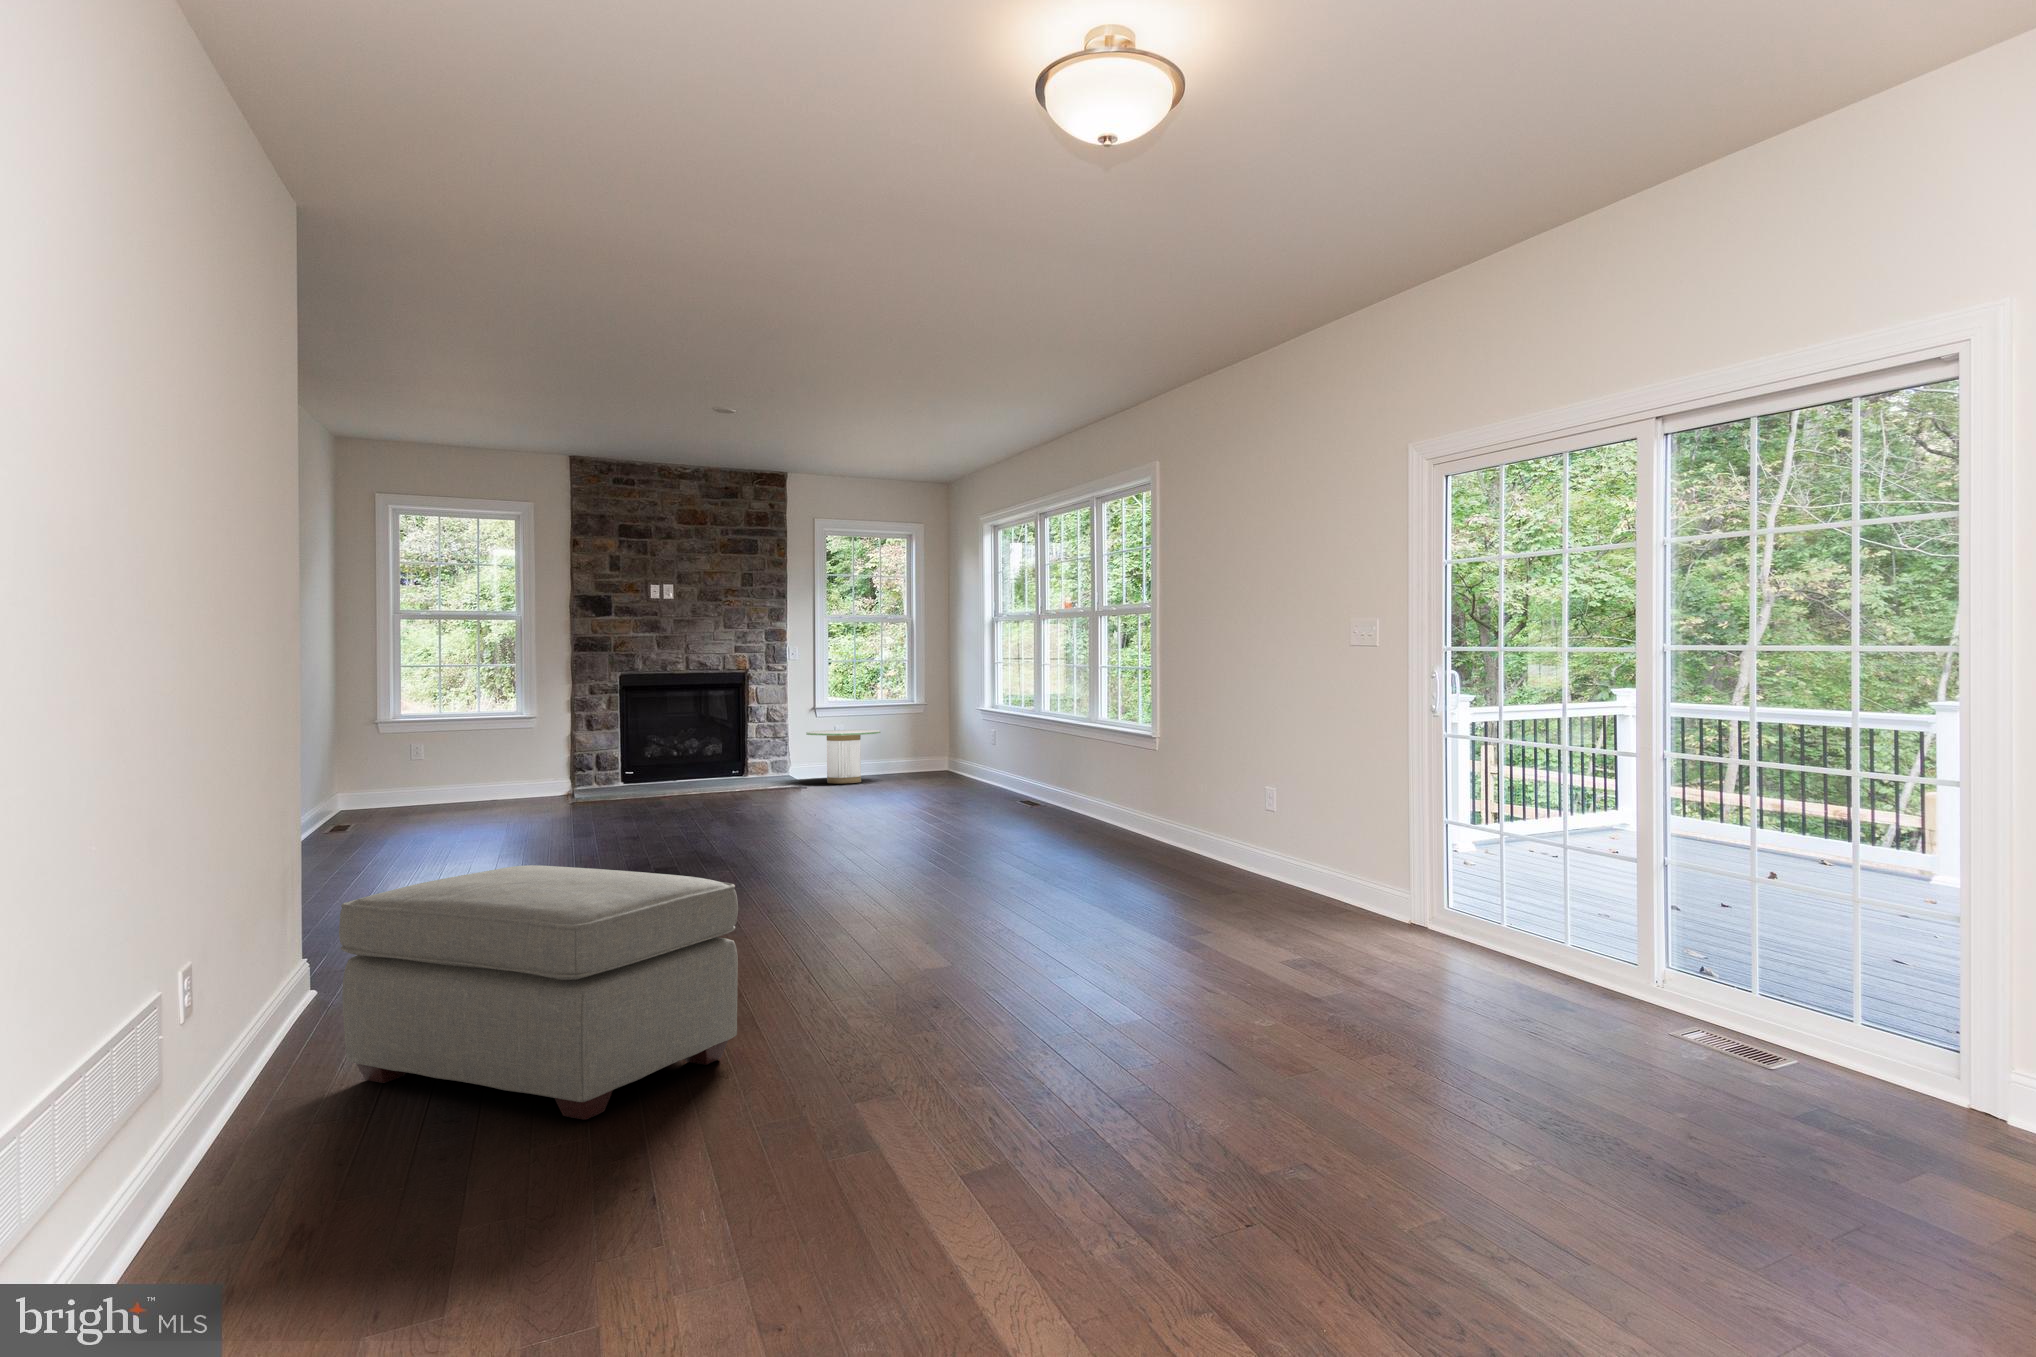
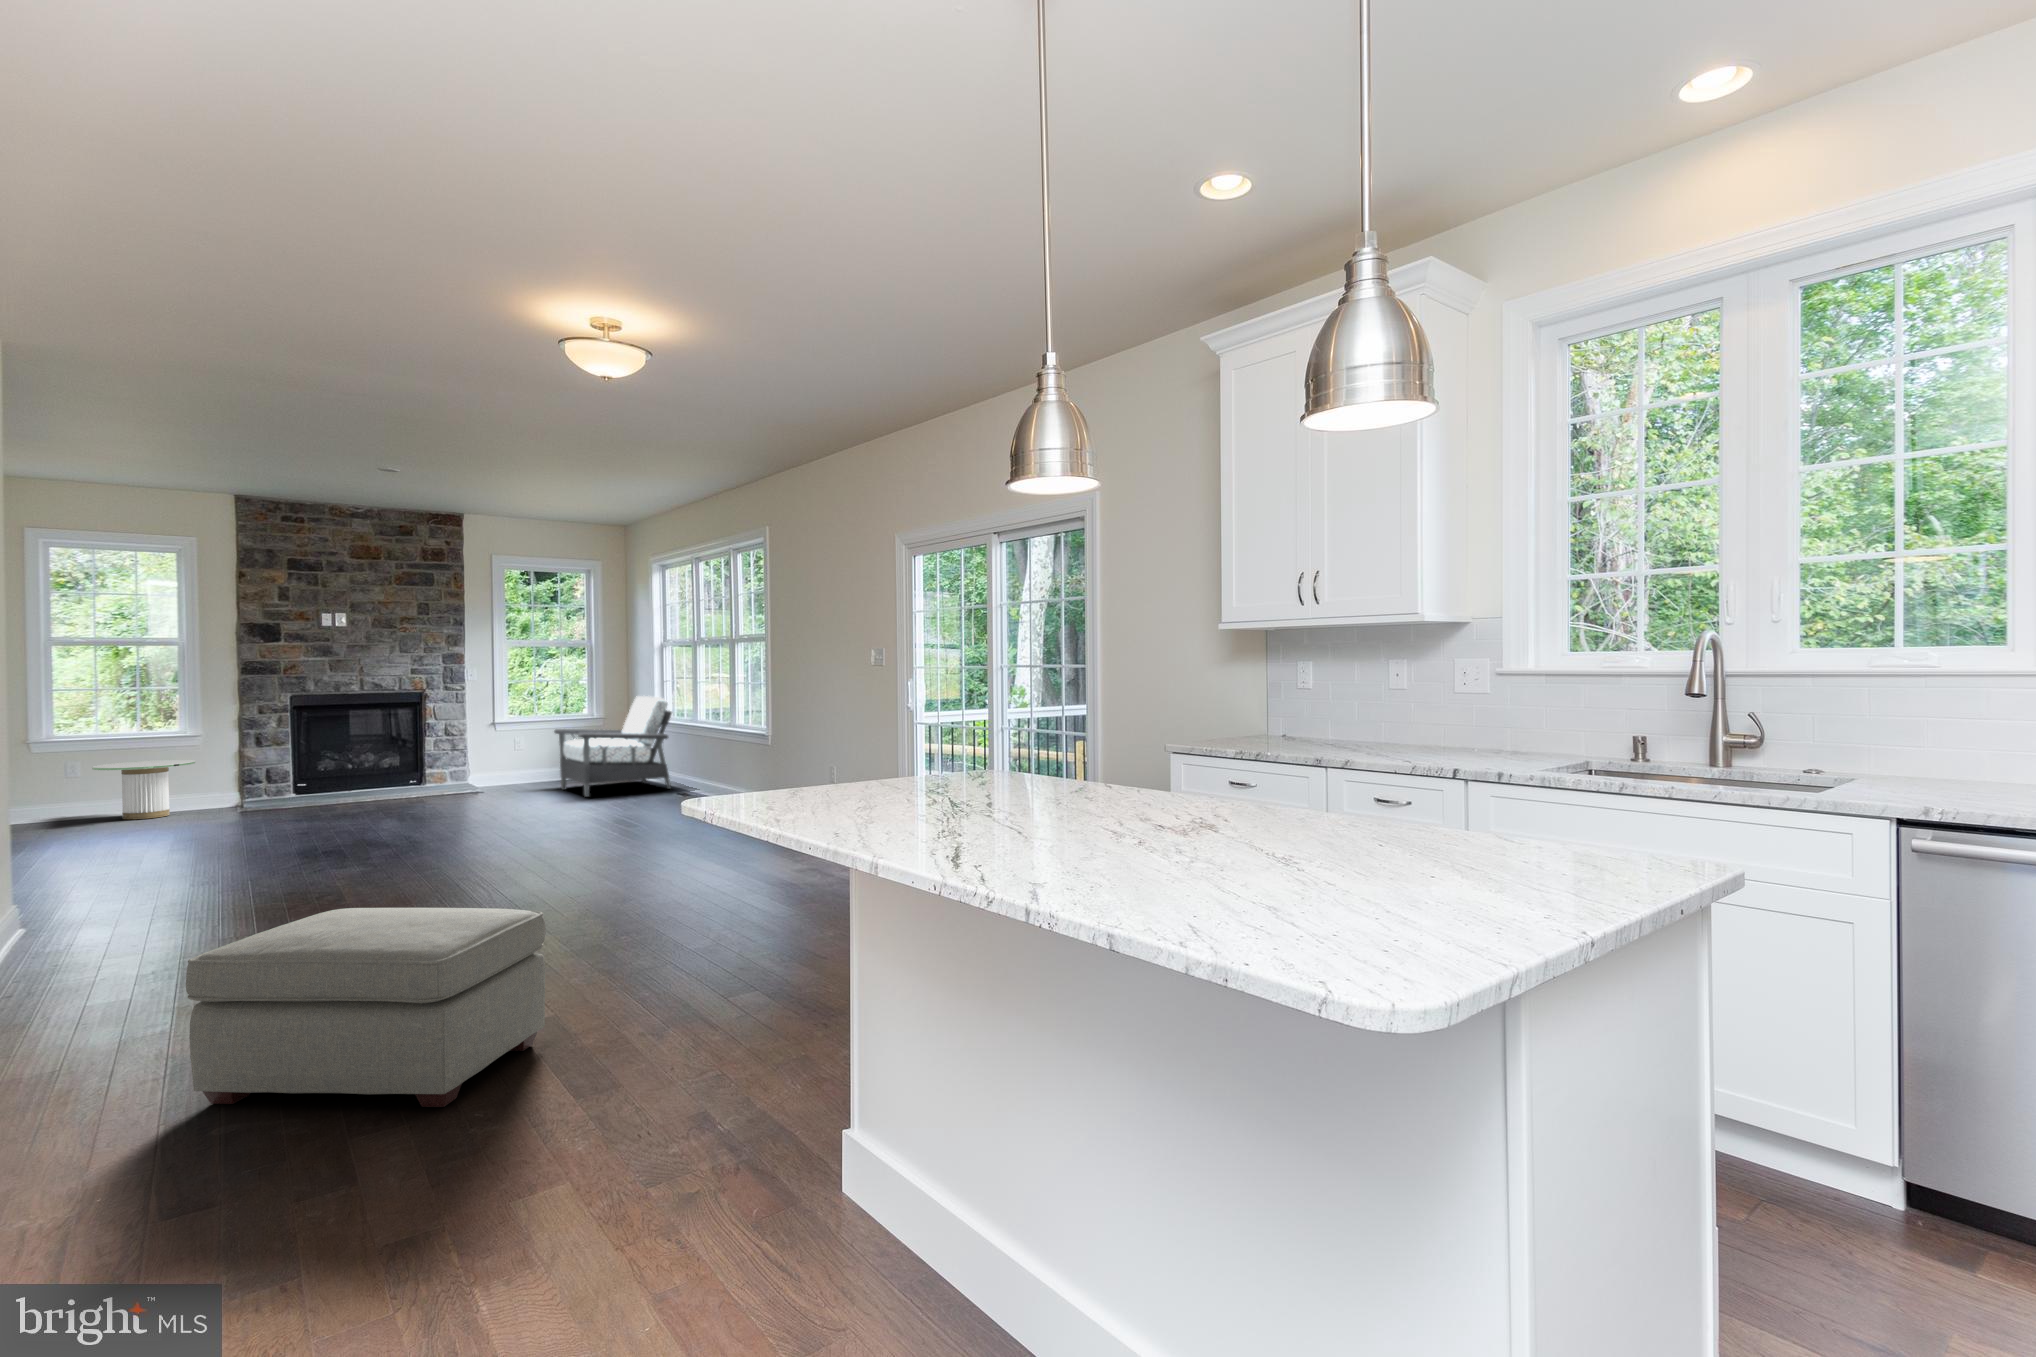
armchair: none [876,678,1006,796] -> present [554,696,672,797]
side table: present [806,730,880,784] -> present [92,760,195,819]

